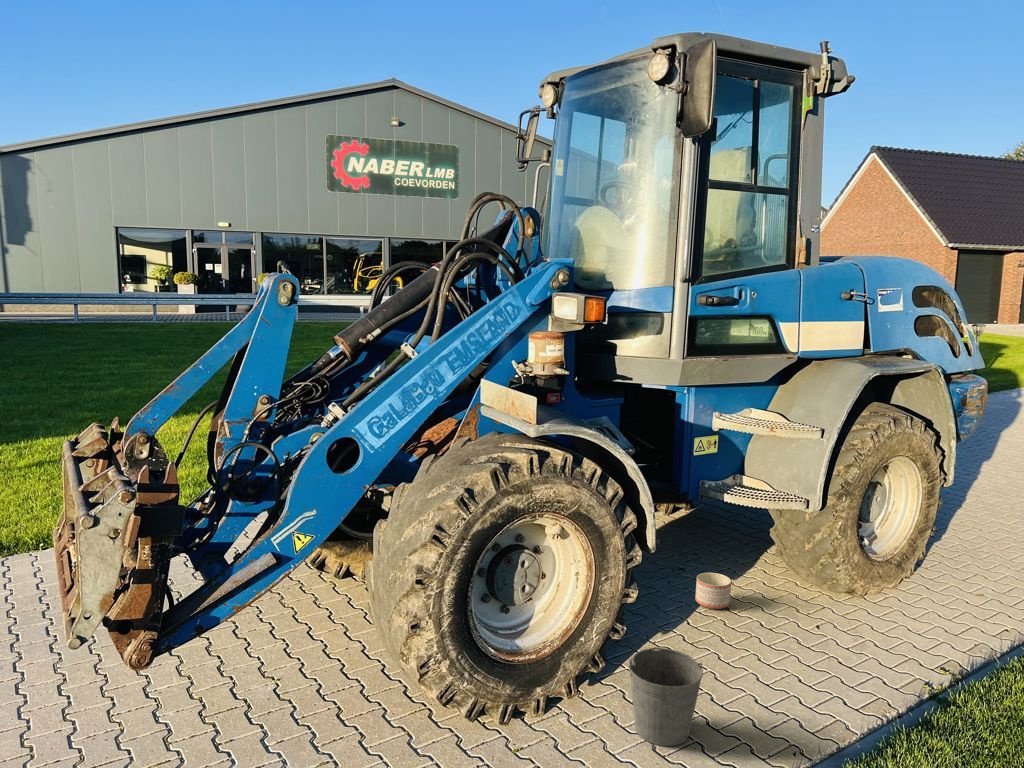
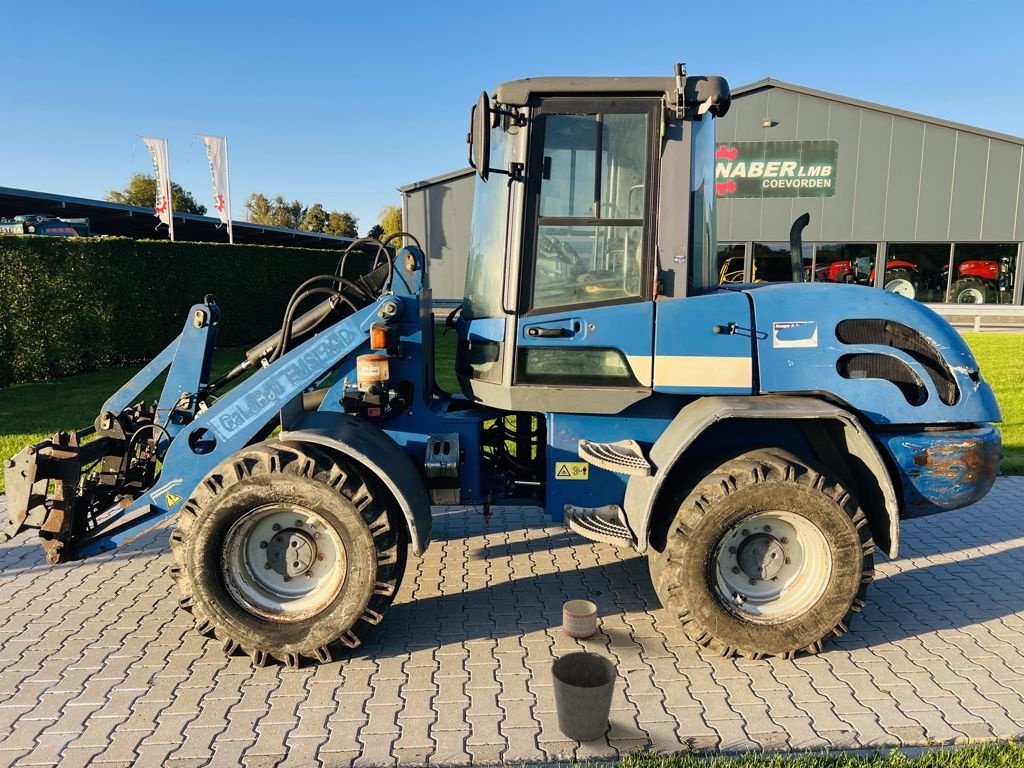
bucket: present [629,647,703,746] -> present [551,652,617,741]

